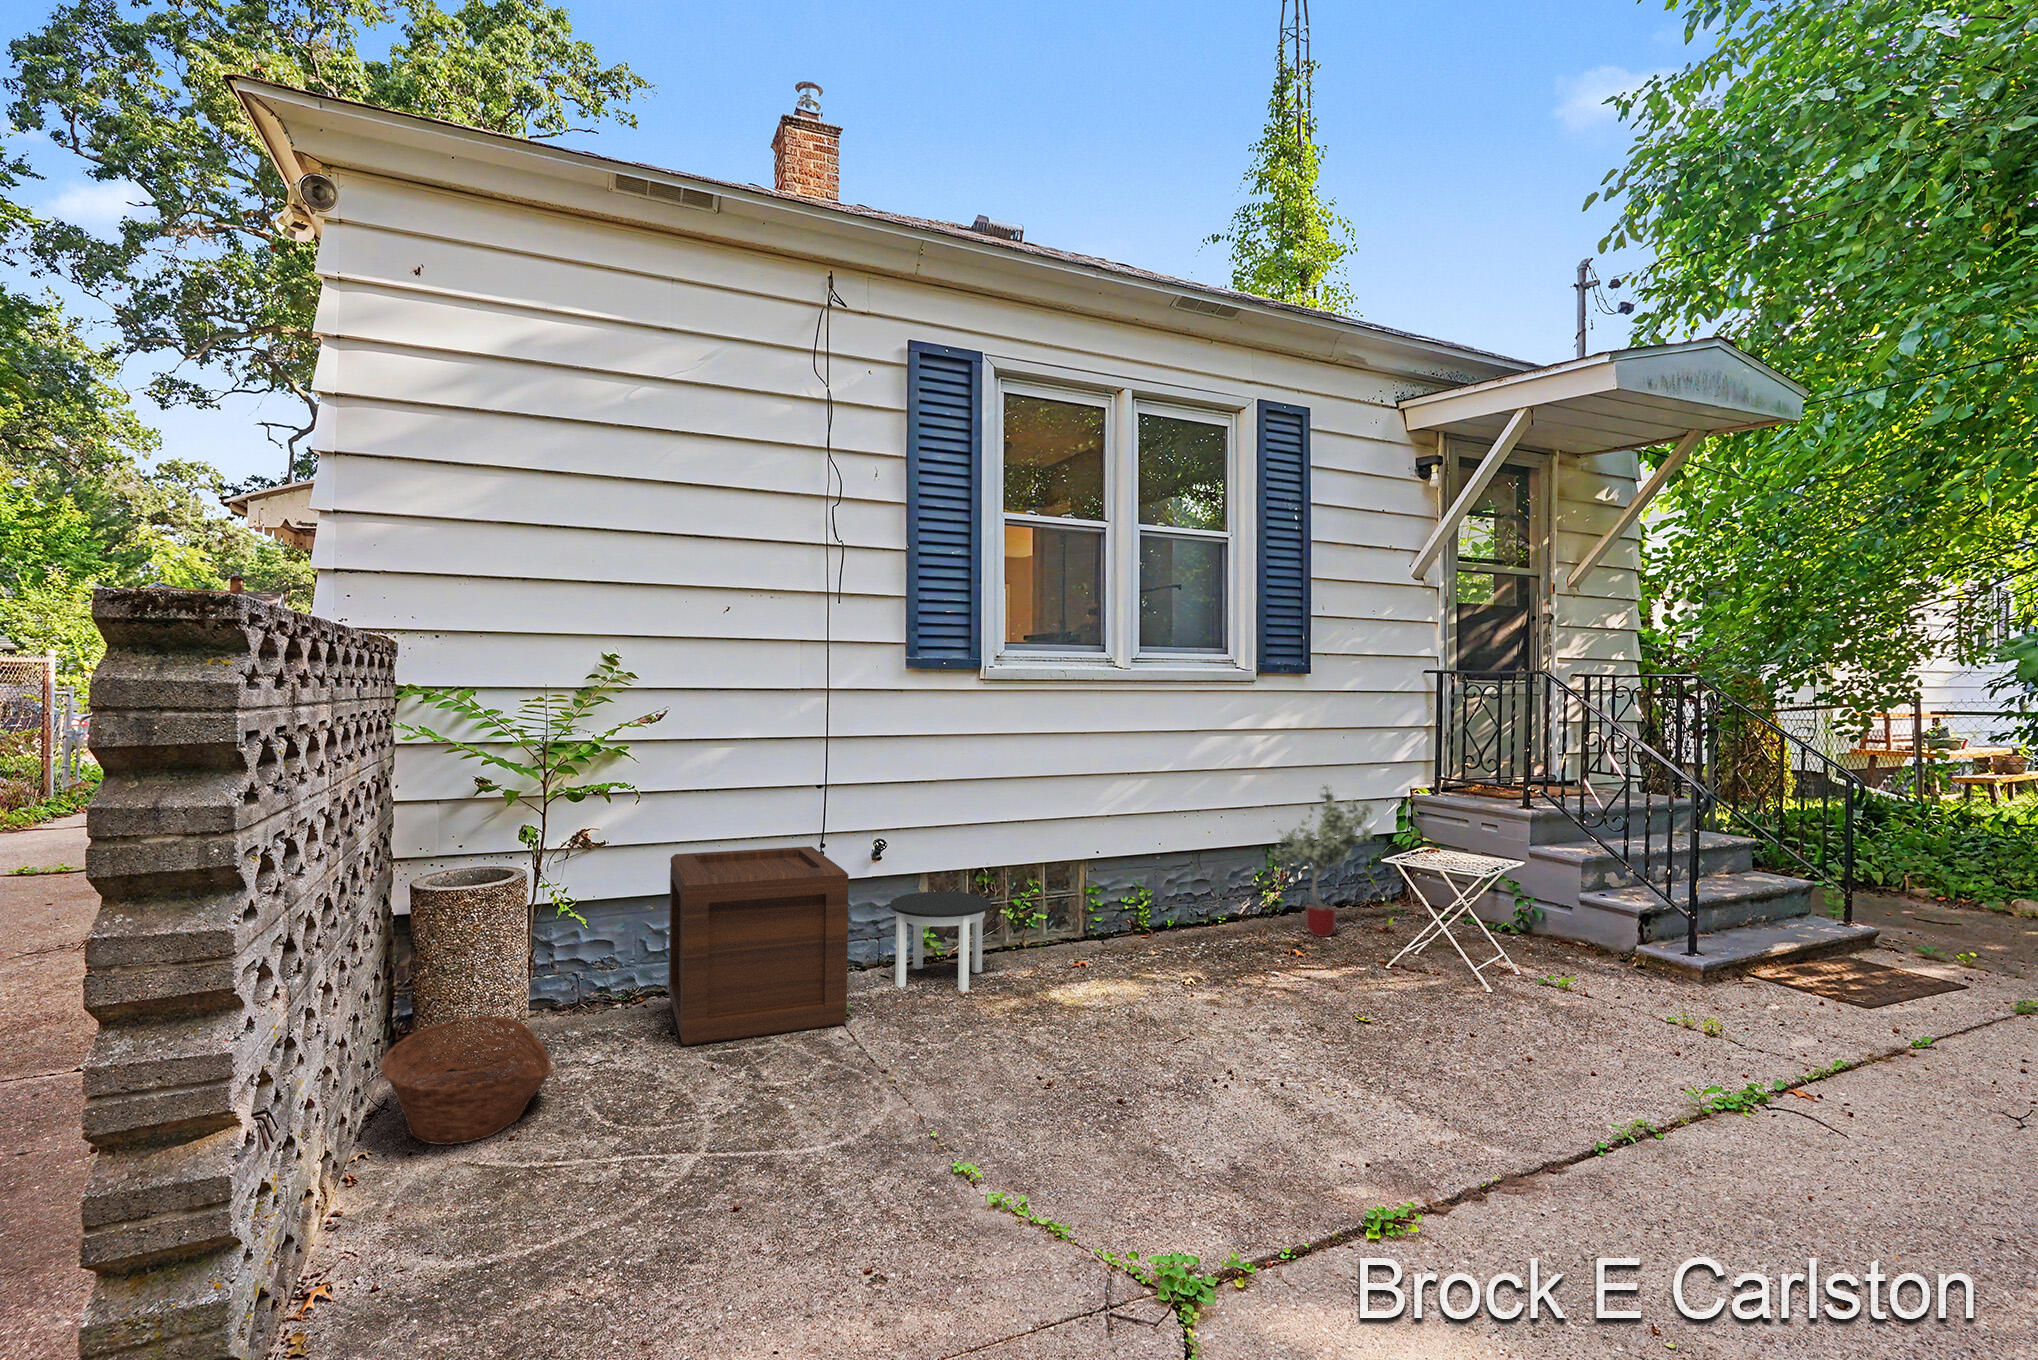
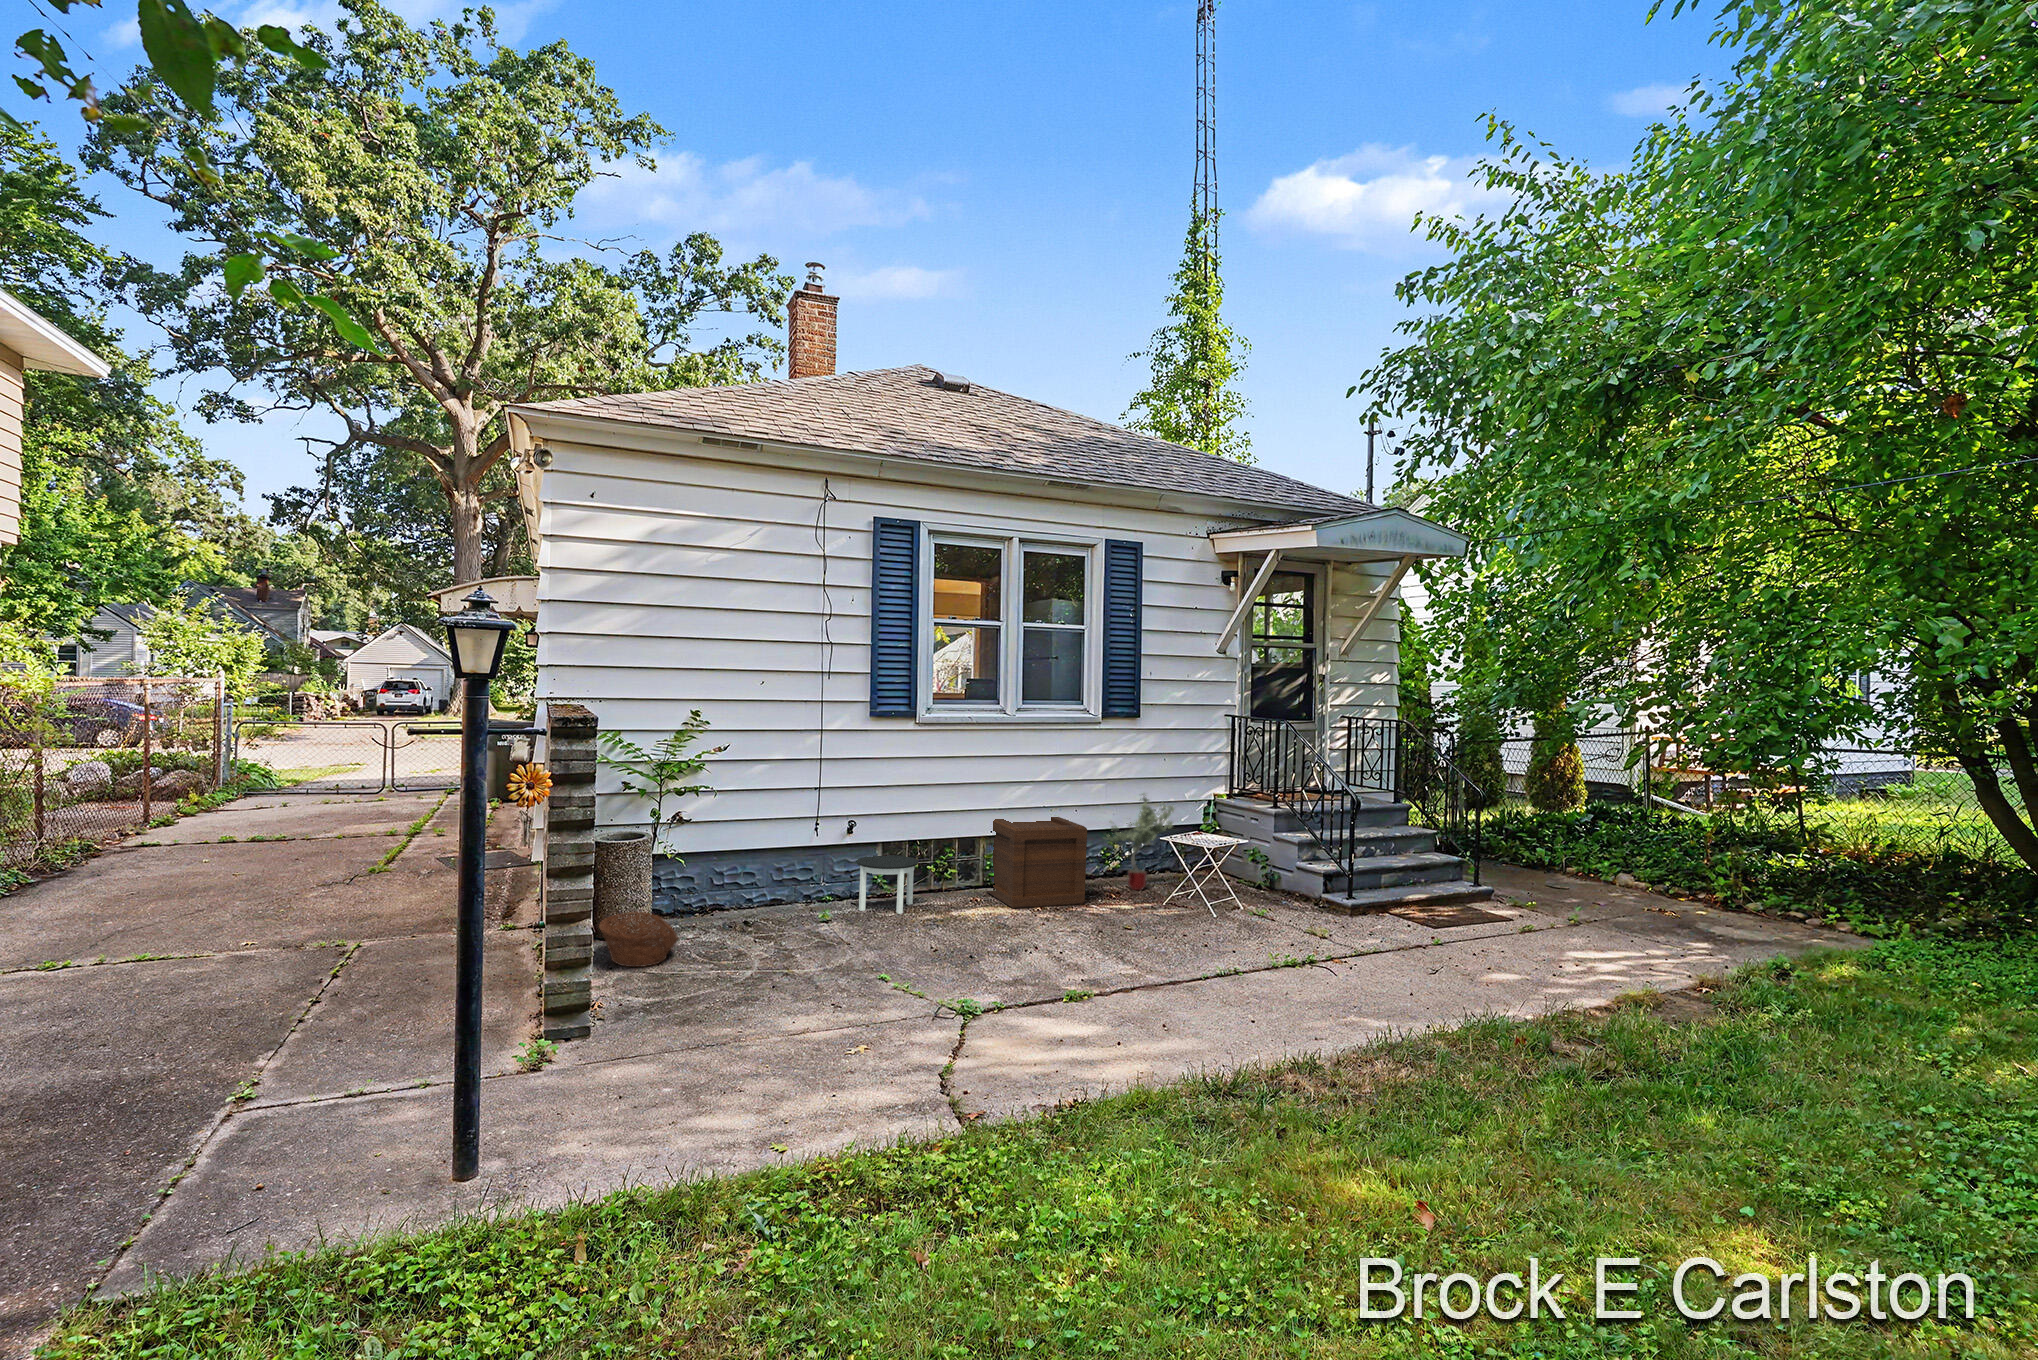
wooden crate: present [669,846,849,1046] -> present [987,817,1087,909]

